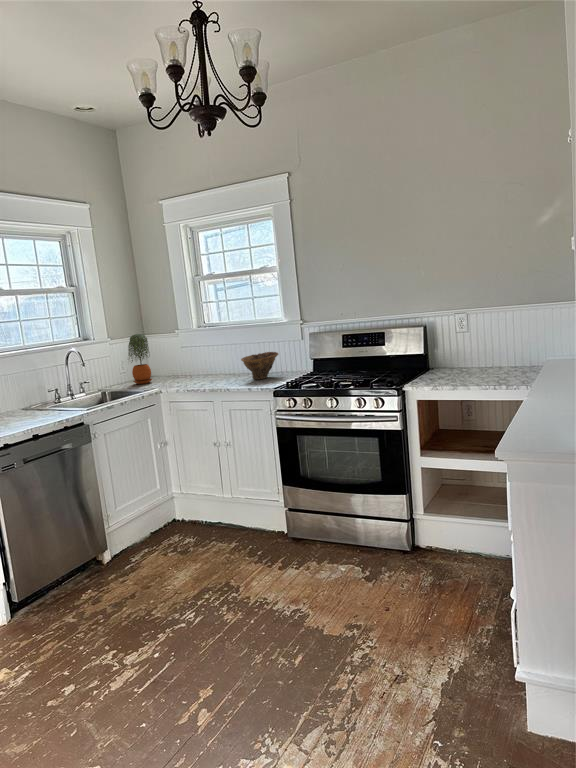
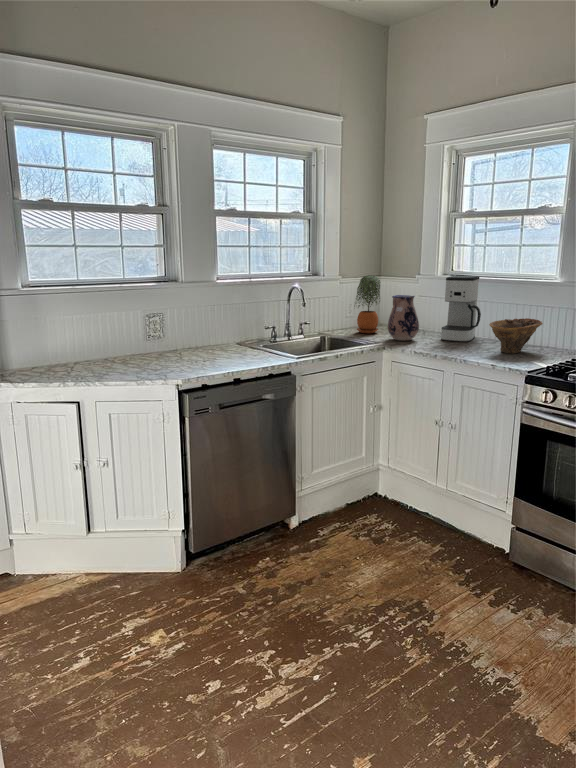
coffee maker: none [201,325,234,379] -> present [441,276,481,342]
ceramic pitcher: none [160,346,187,384] -> present [388,295,419,341]

